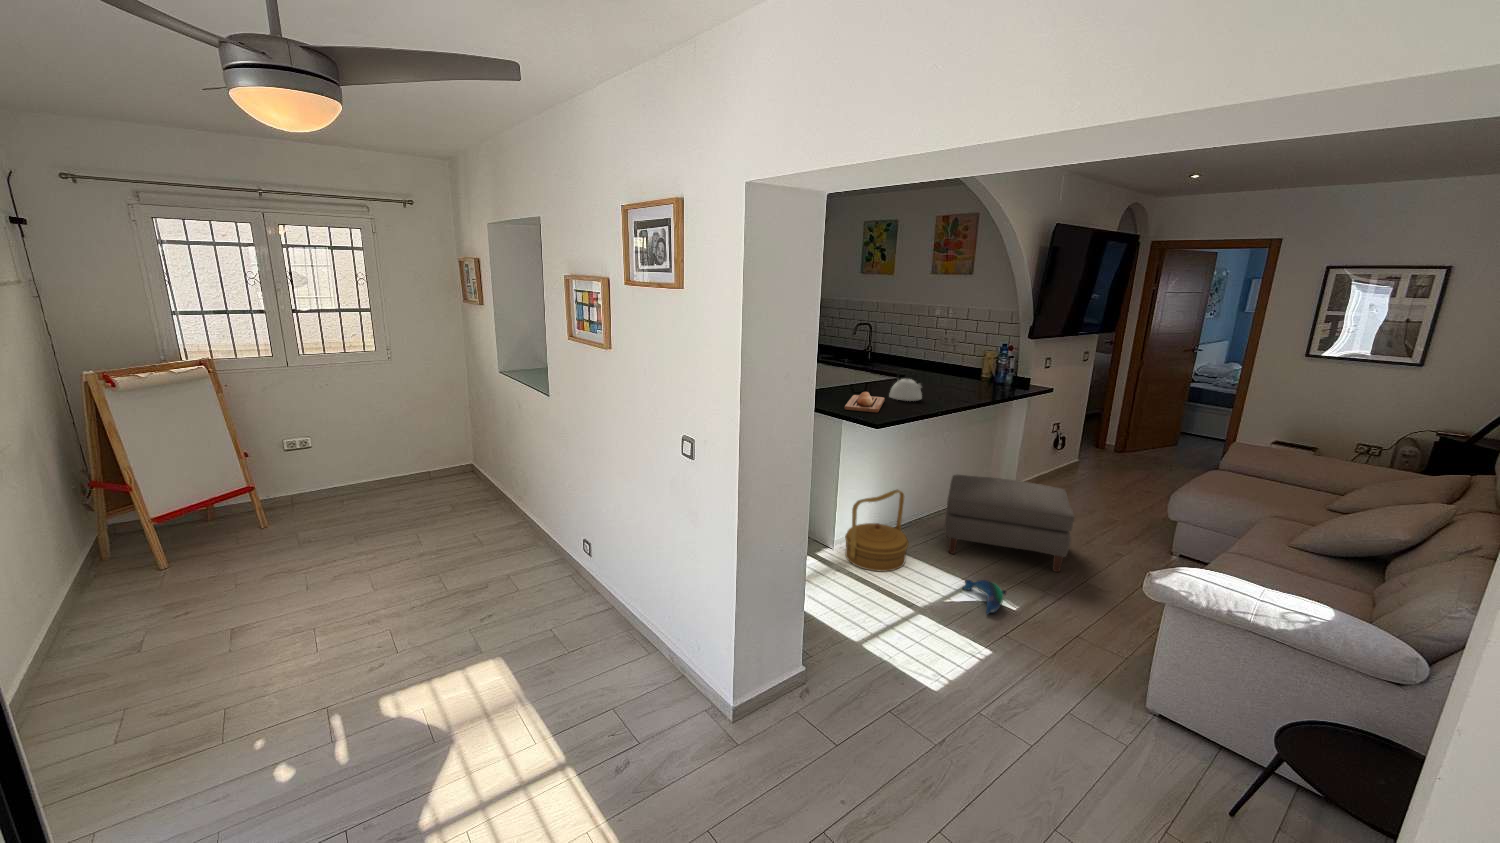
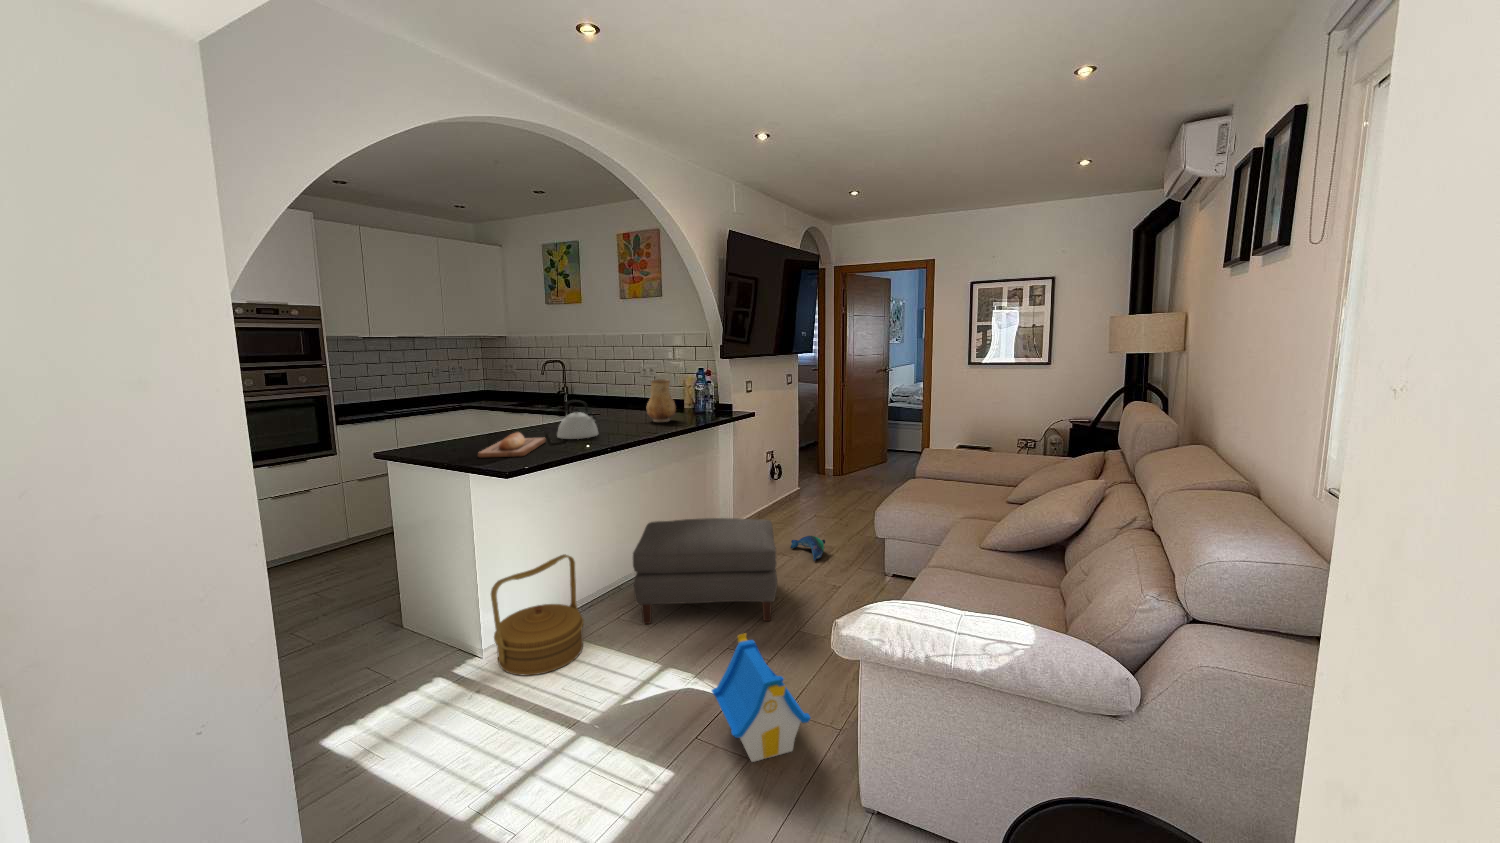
ceramic pitcher: none [956,353,983,391] -> present [647,379,676,422]
toy house: none [1021,573,1107,664] -> present [712,633,811,762]
plush toy: present [963,580,1006,614] -> present [790,536,825,561]

